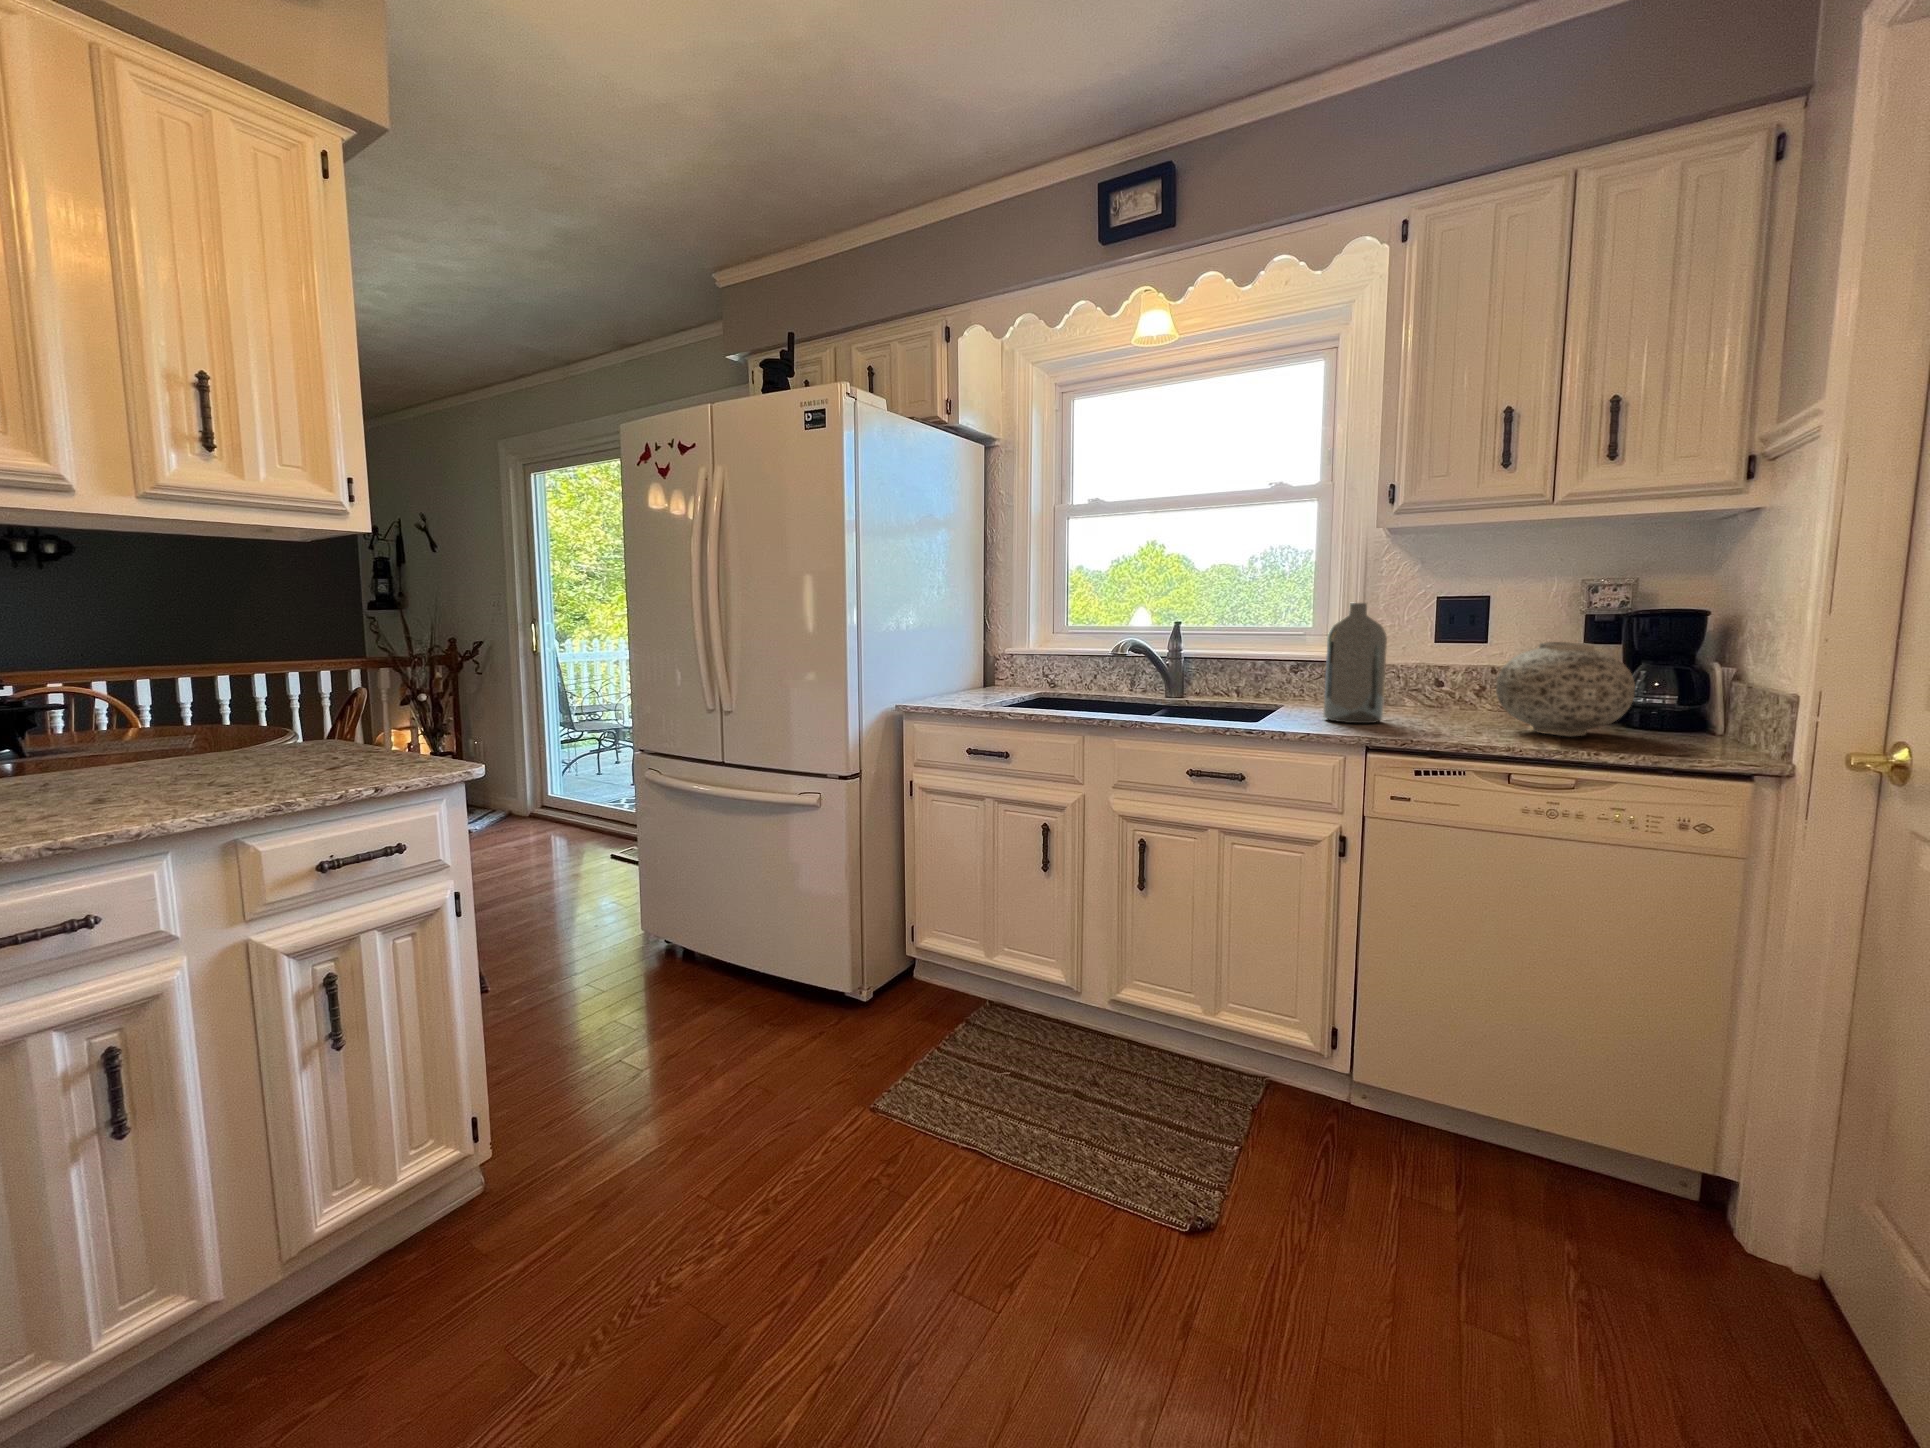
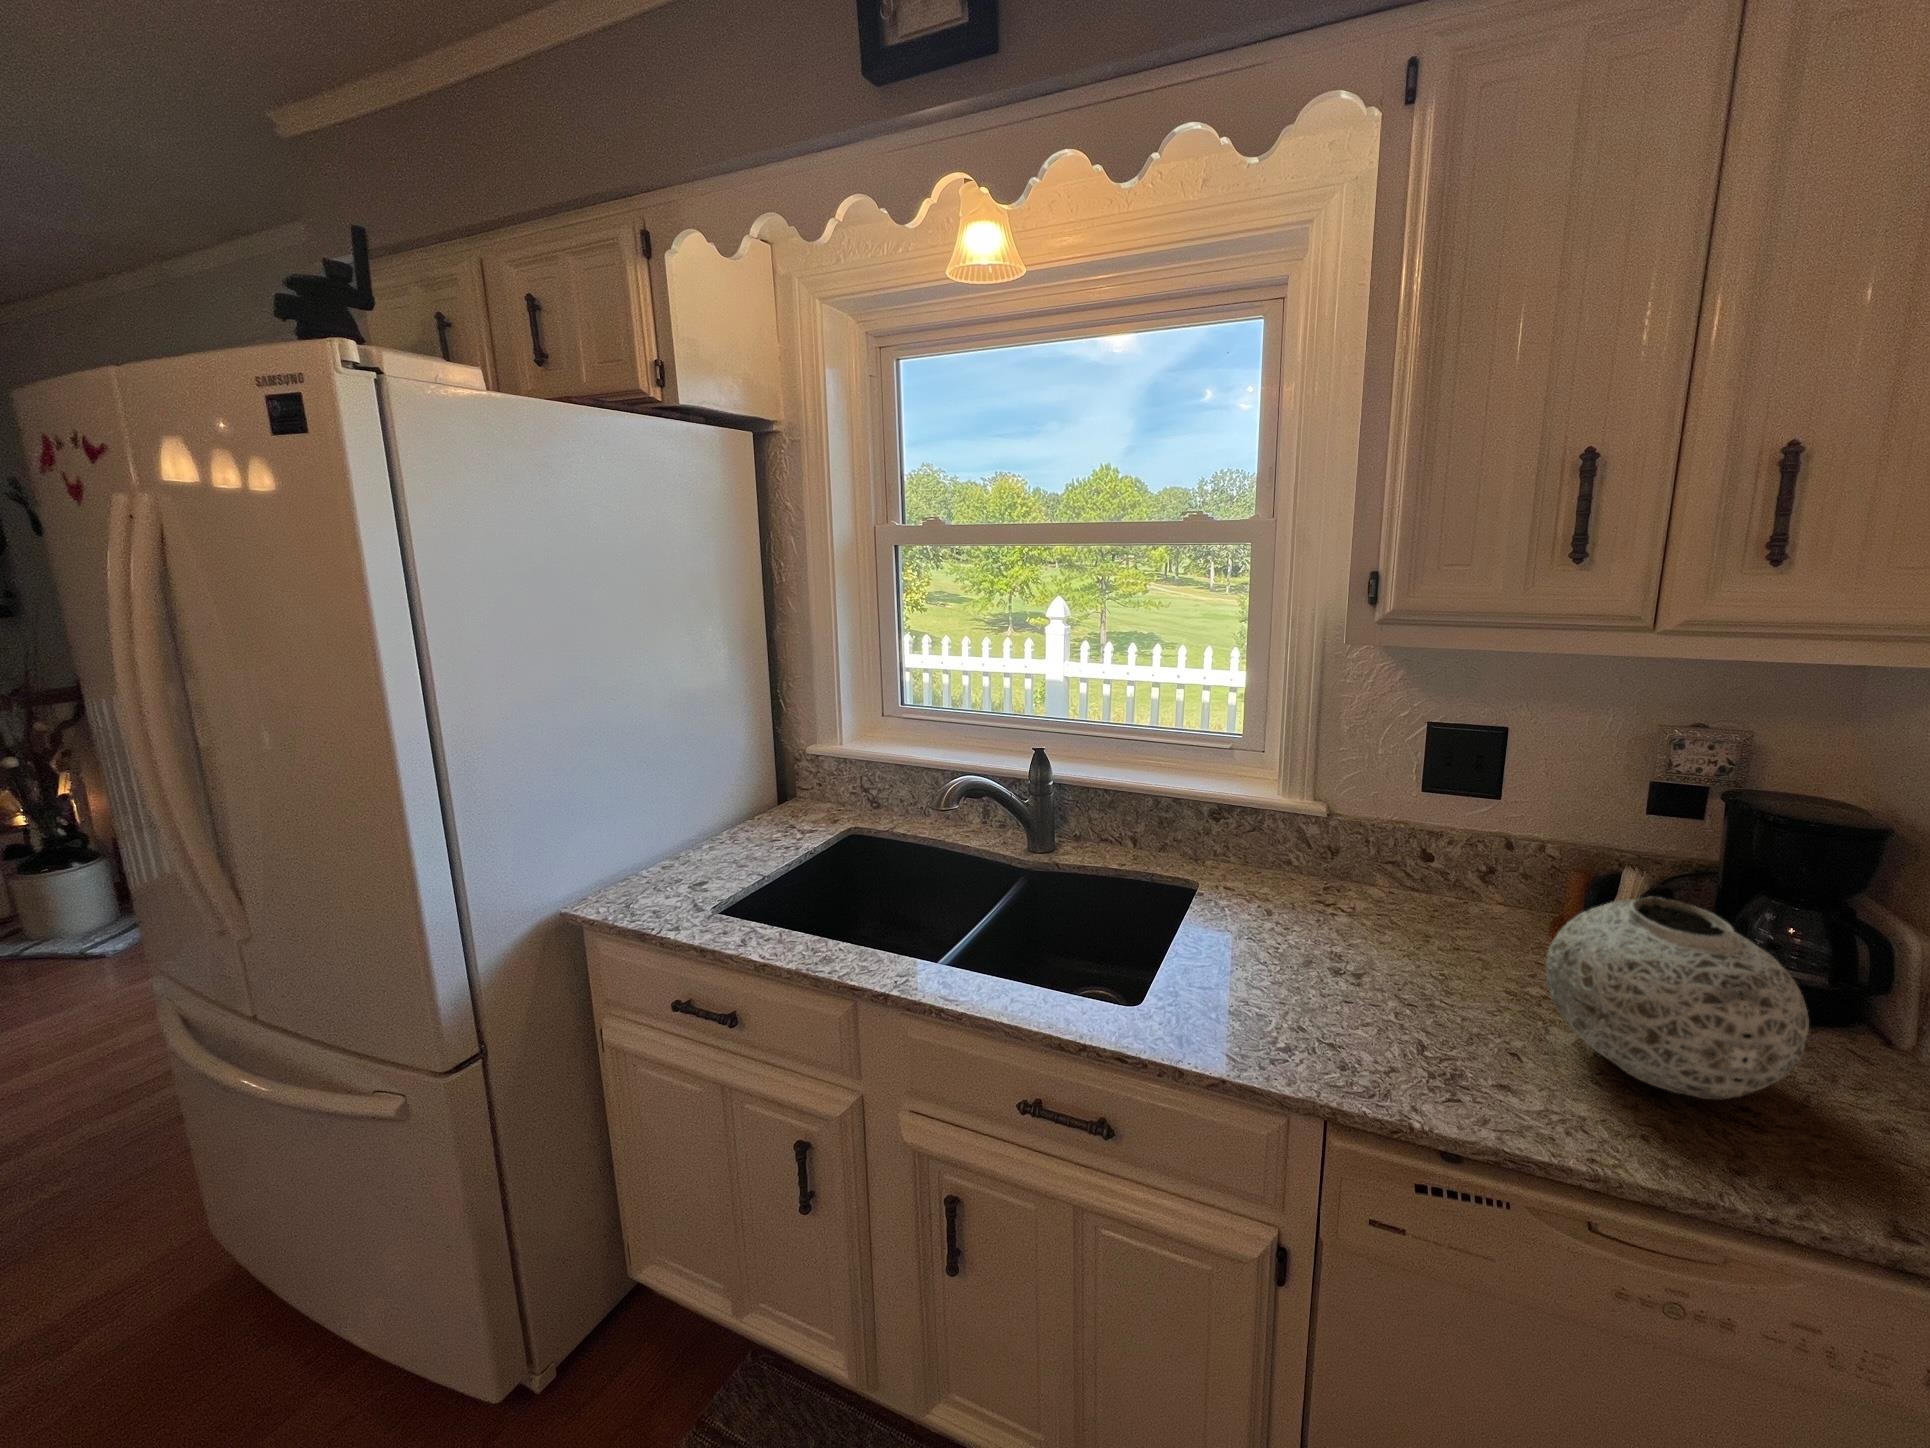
bottle: present [1324,603,1387,723] -> none [1254,785,1361,1002]

